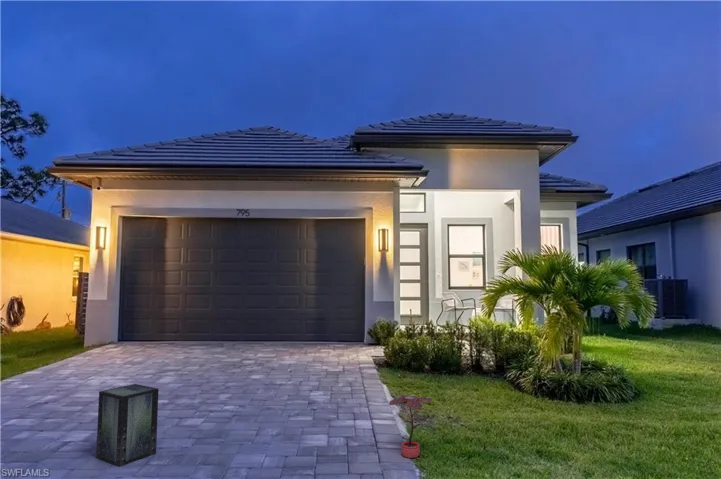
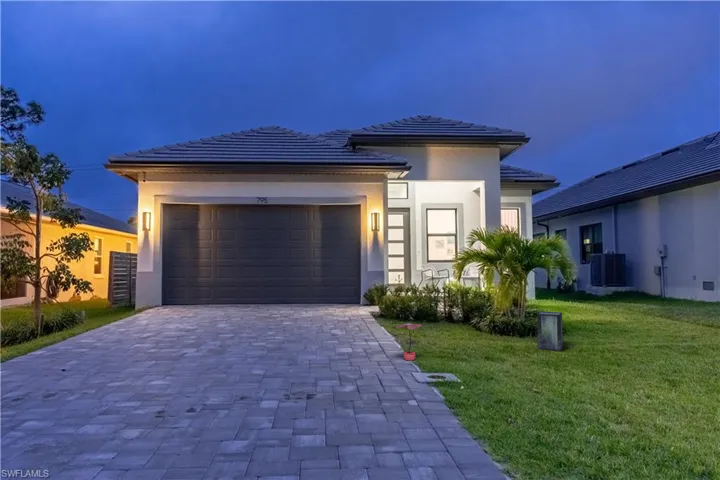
storage box: present [96,384,159,466] -> present [537,311,563,351]

